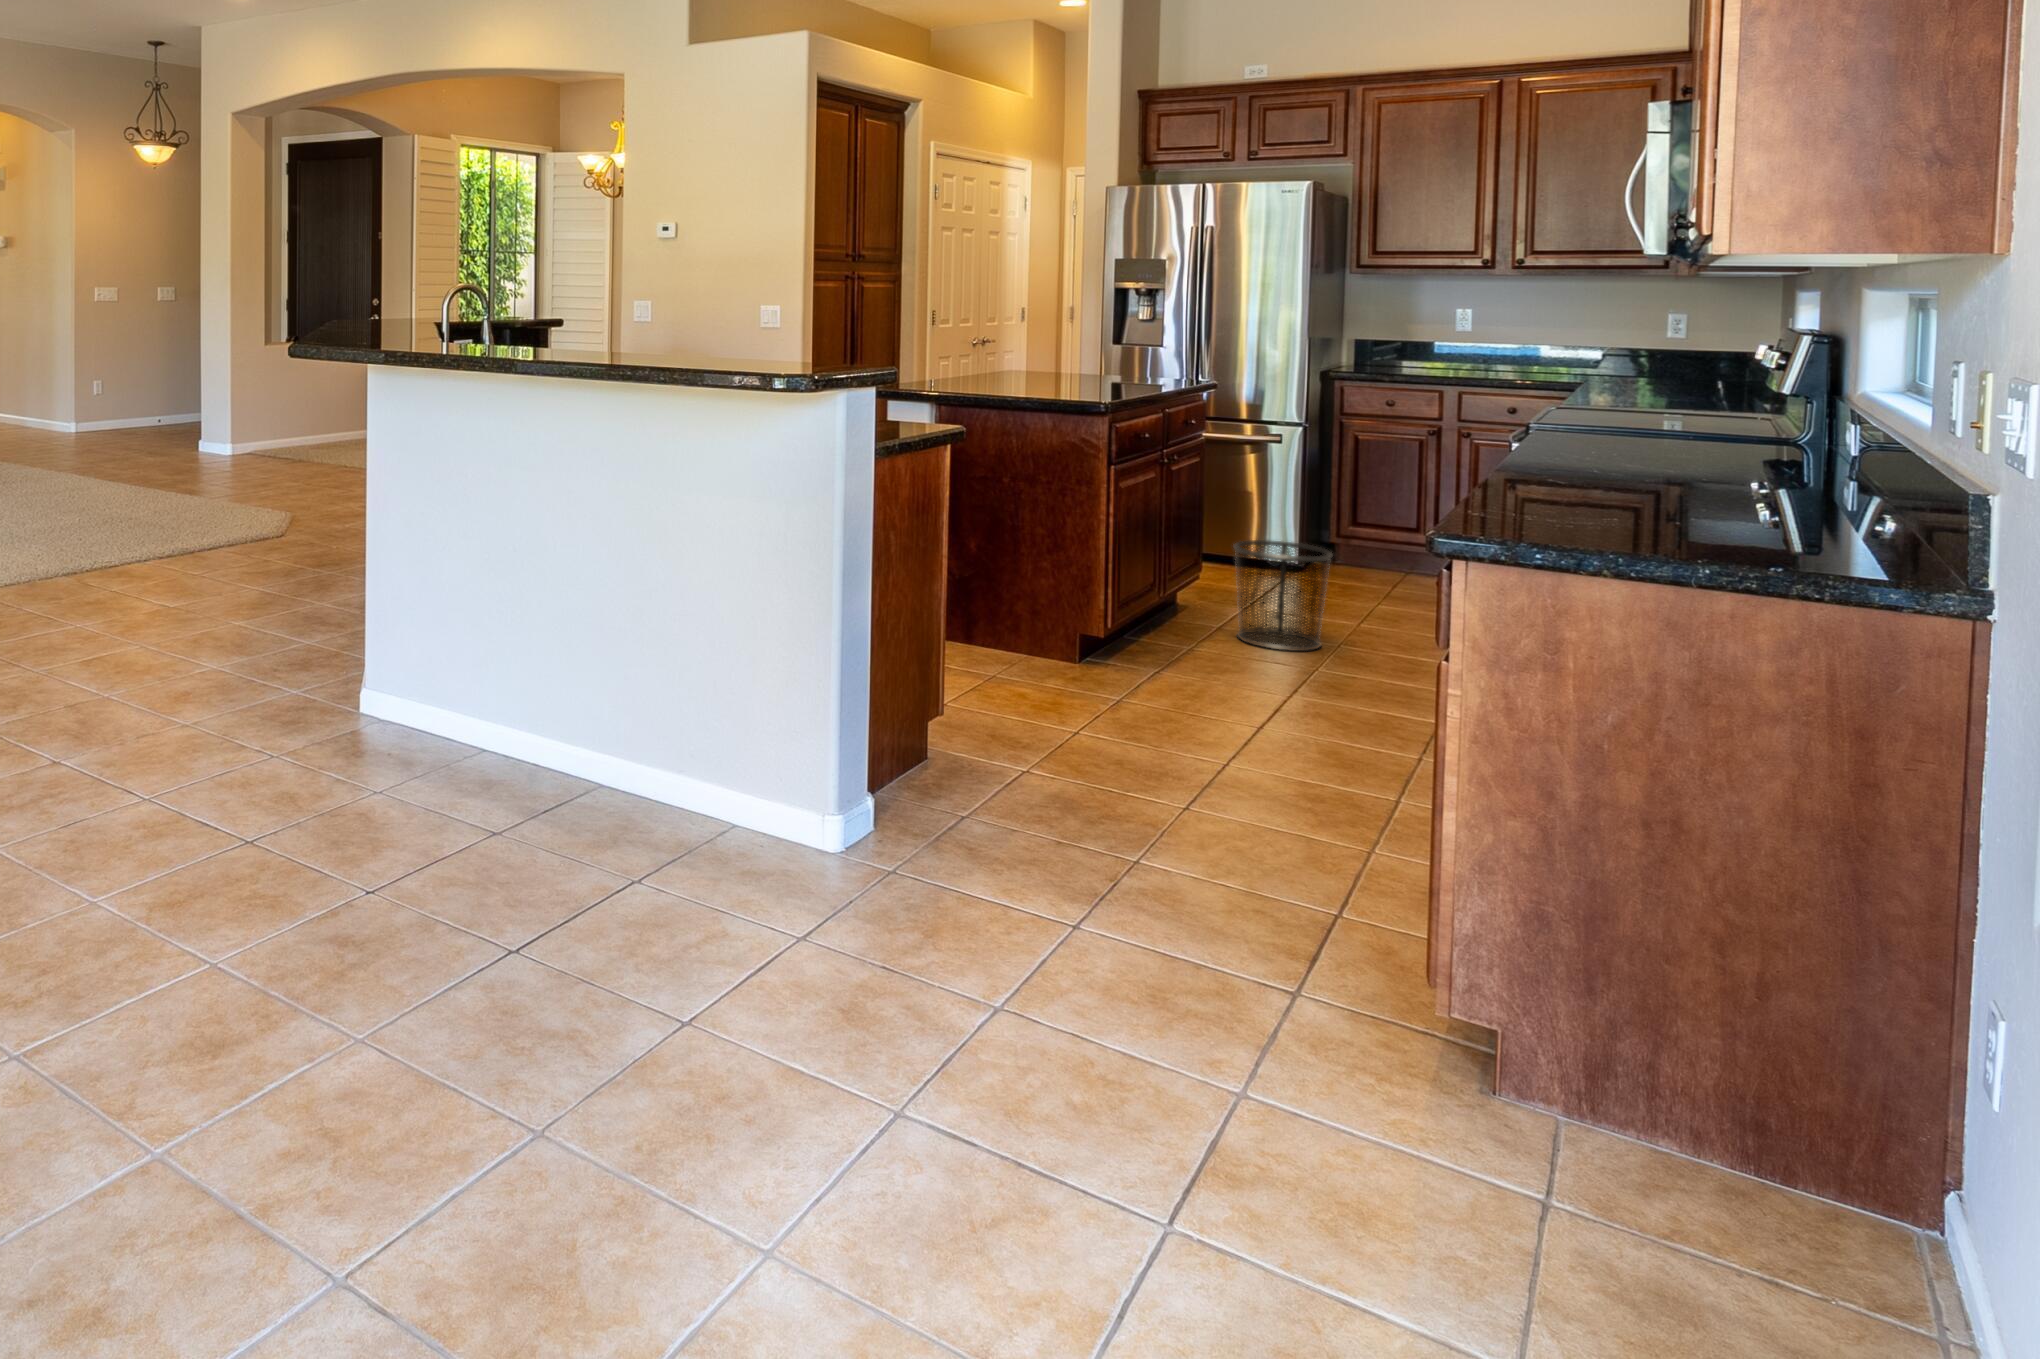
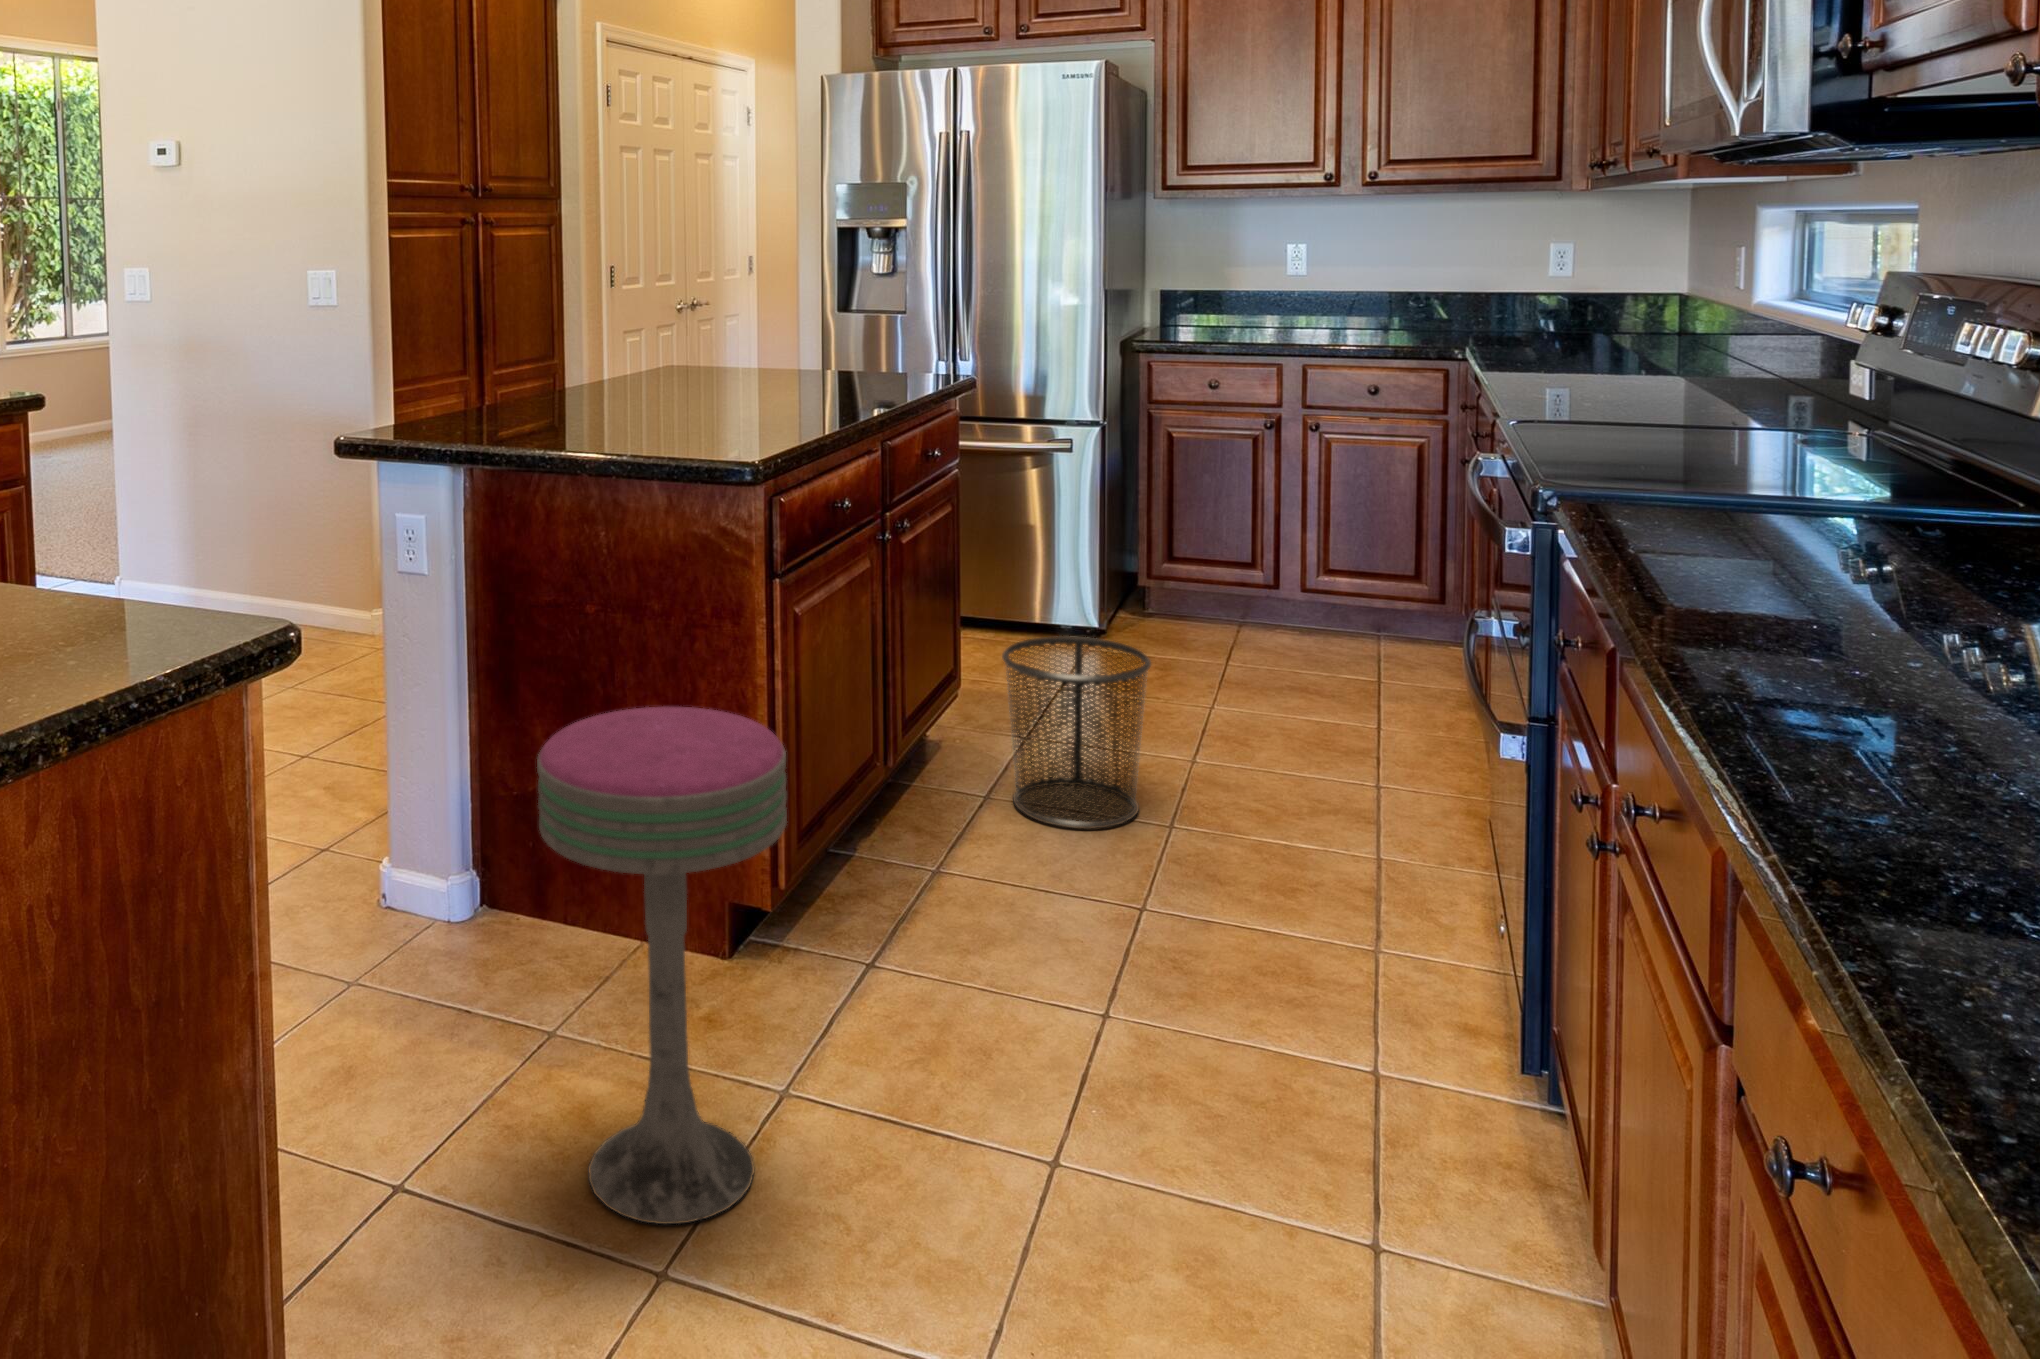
bar stool: none [1007,514,1134,747] -> present [537,707,787,1224]

